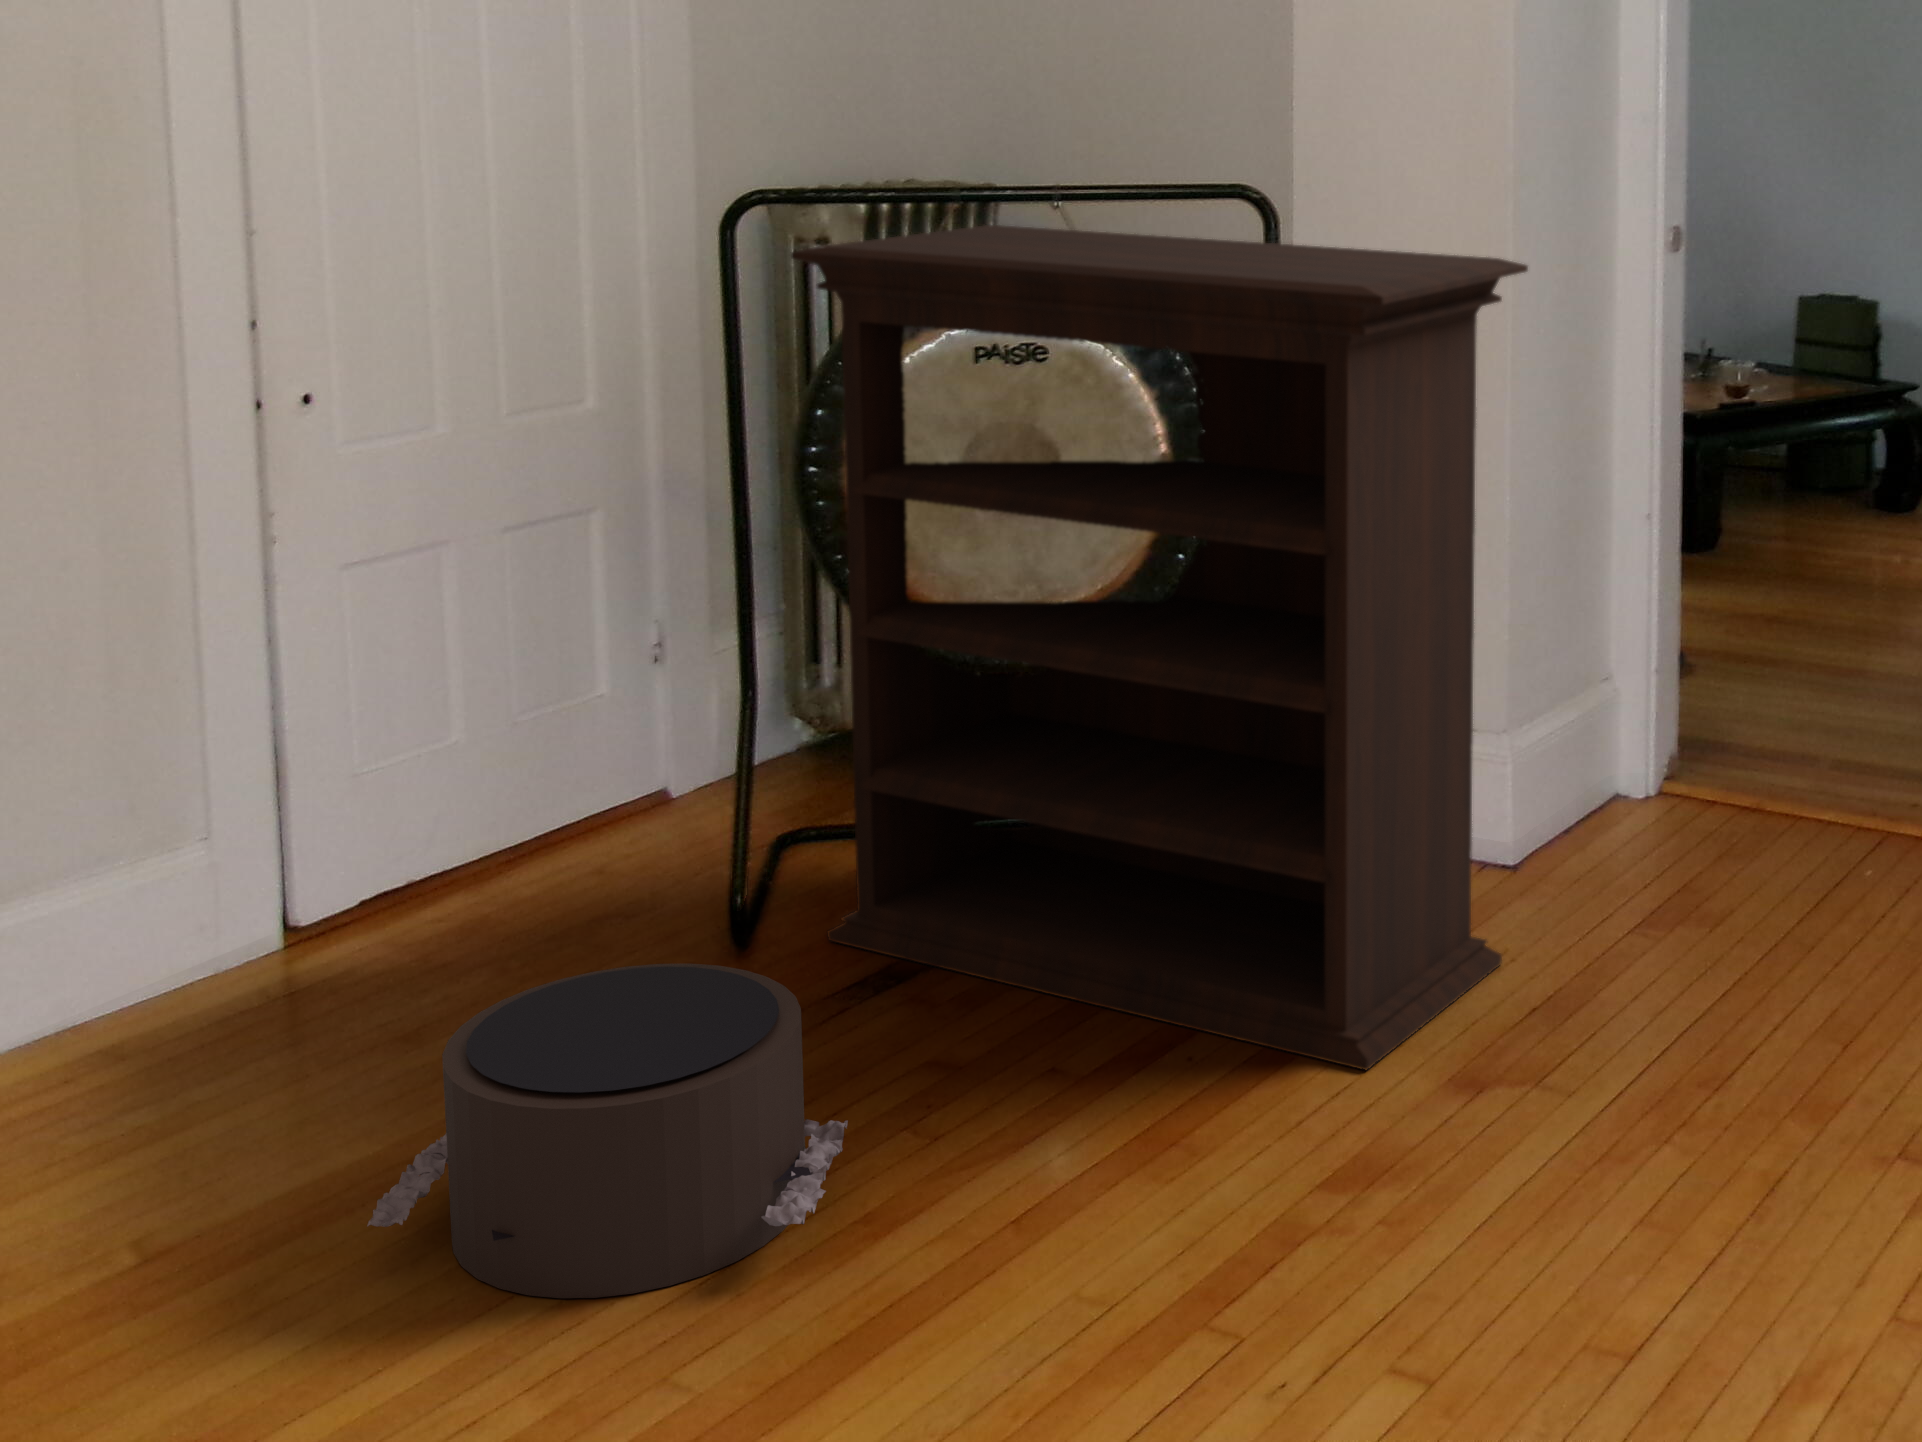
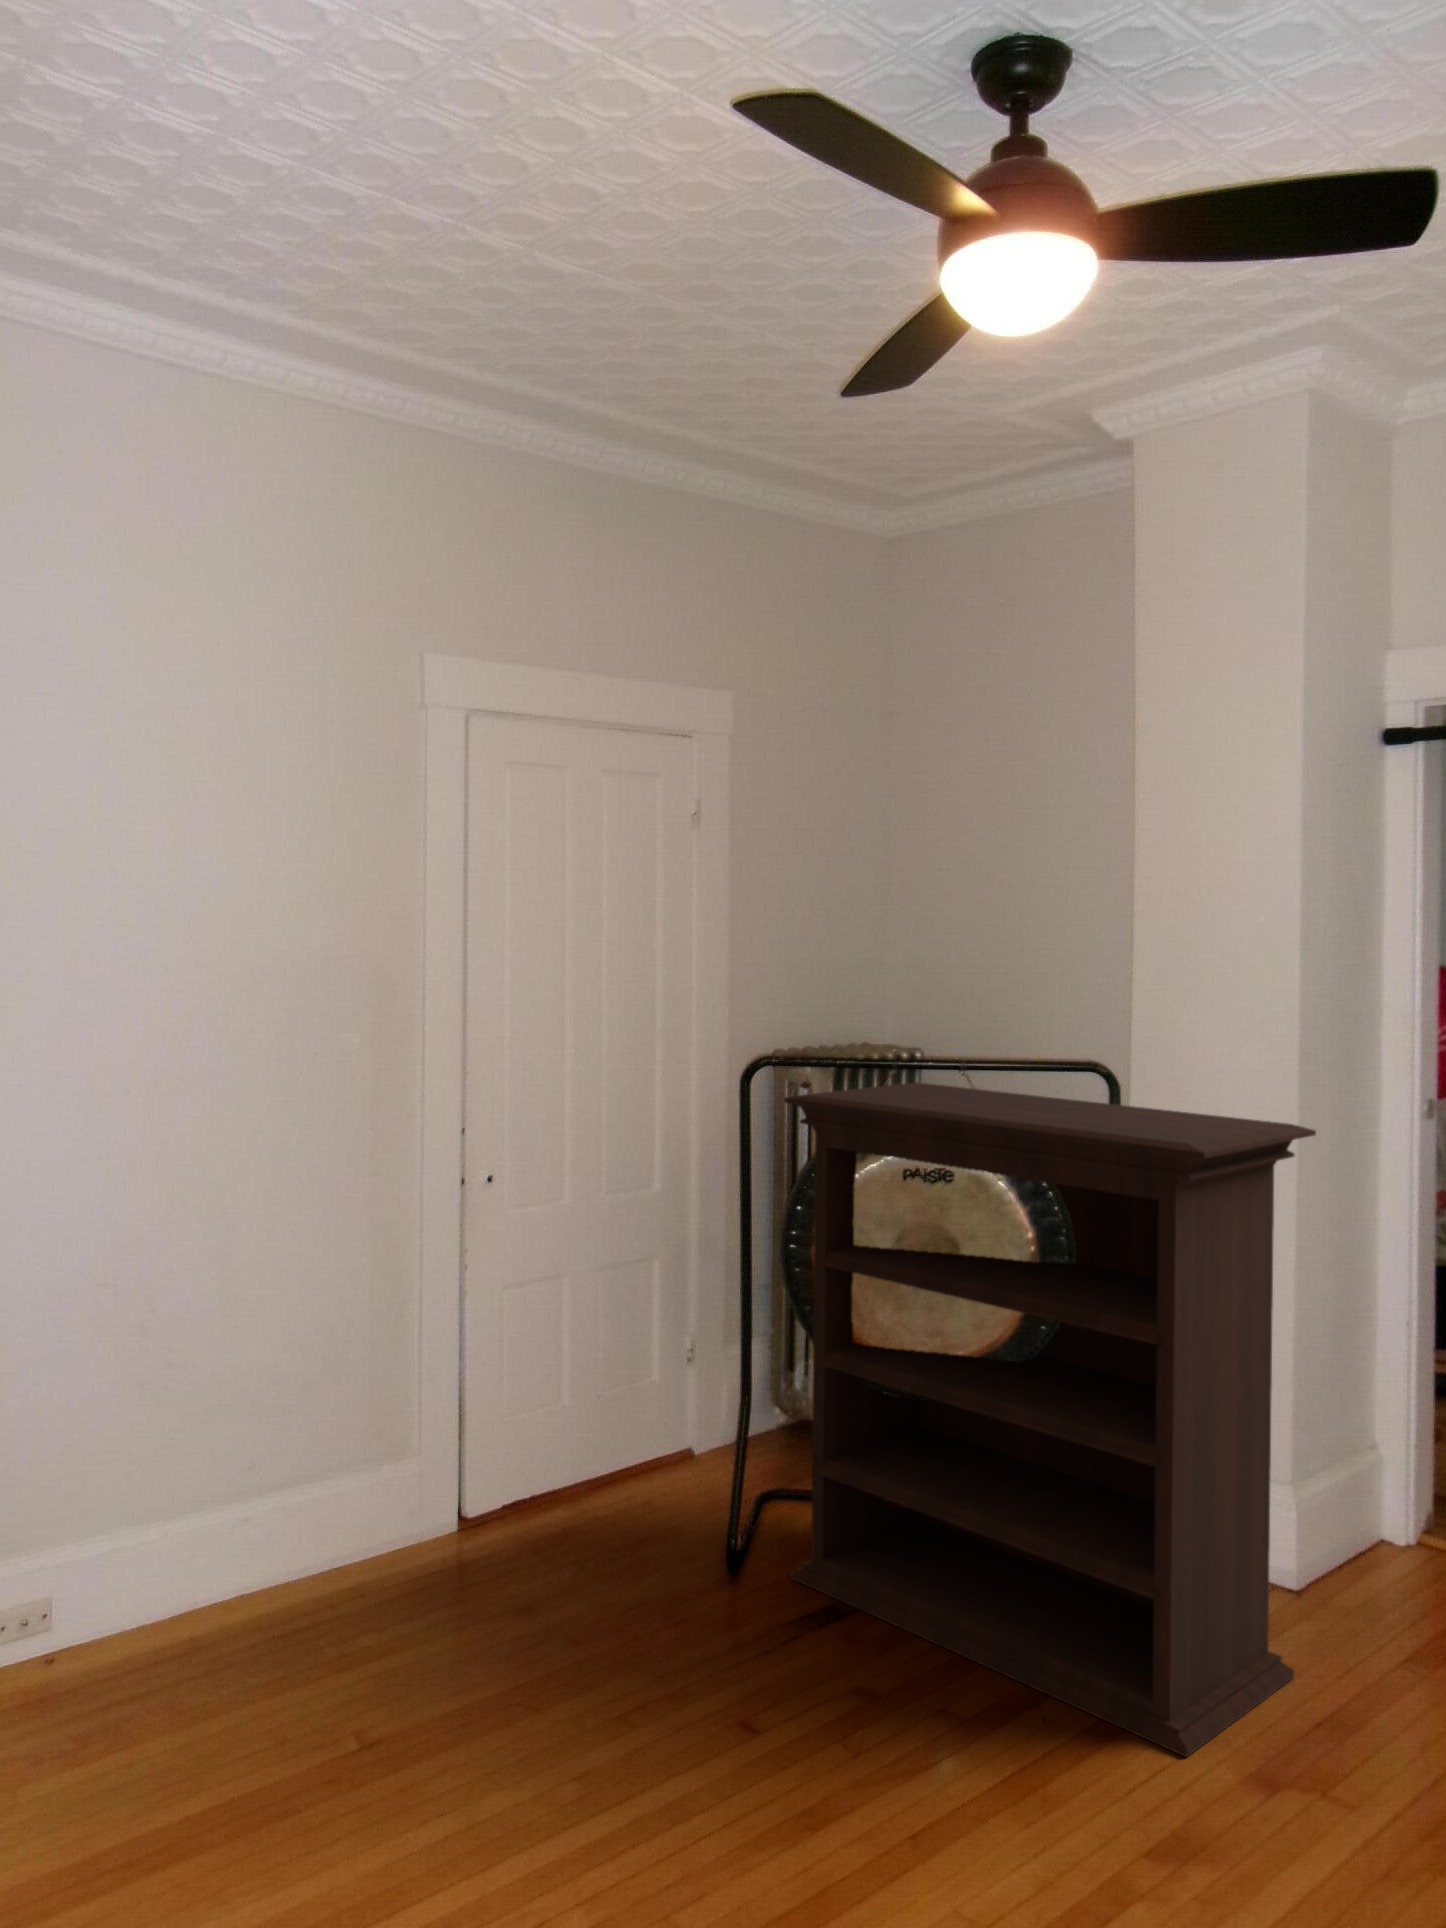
pouf: present [367,964,848,1298] -> none [478,1592,796,1848]

